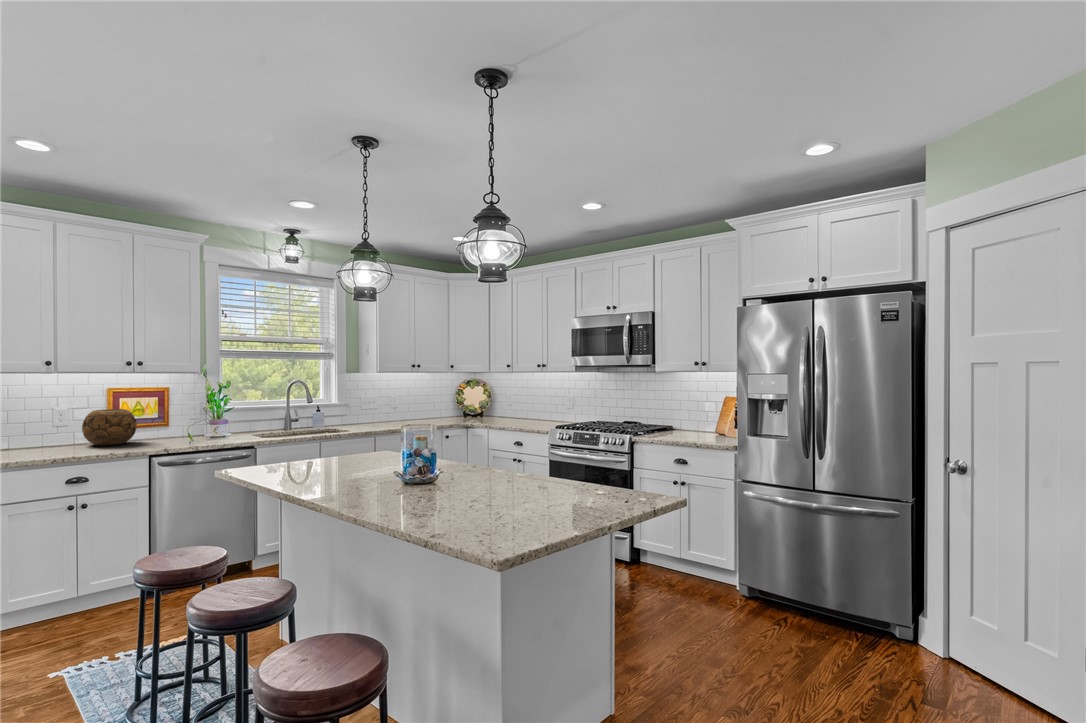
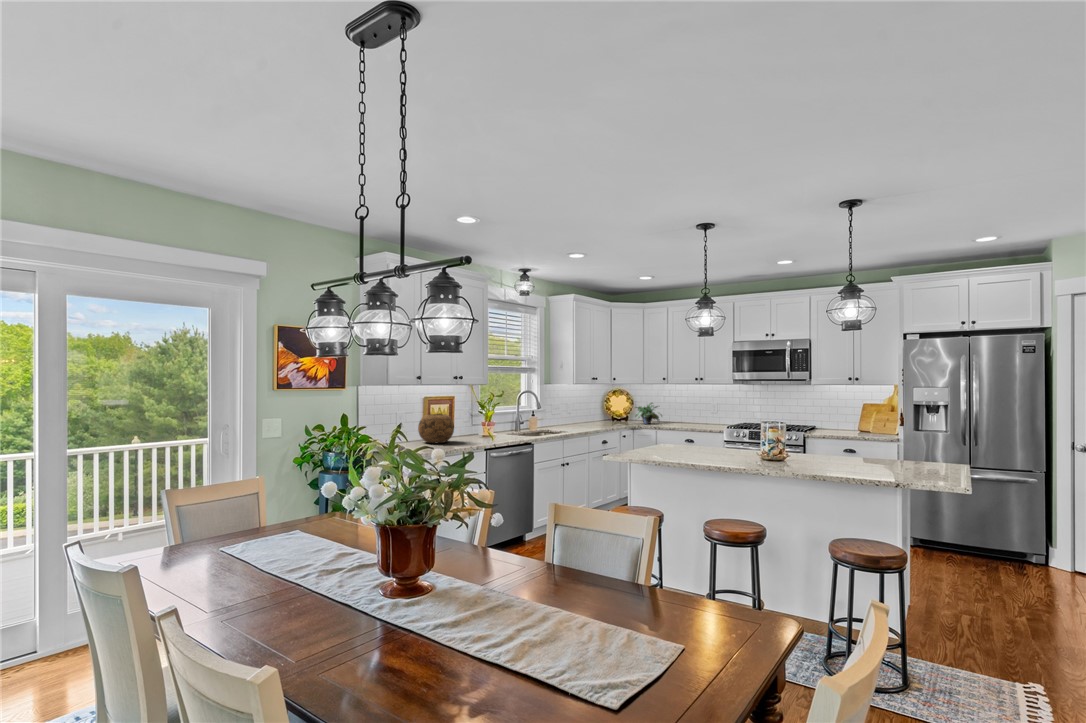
potted plant: none [471,395,506,421] -> present [635,403,662,424]

